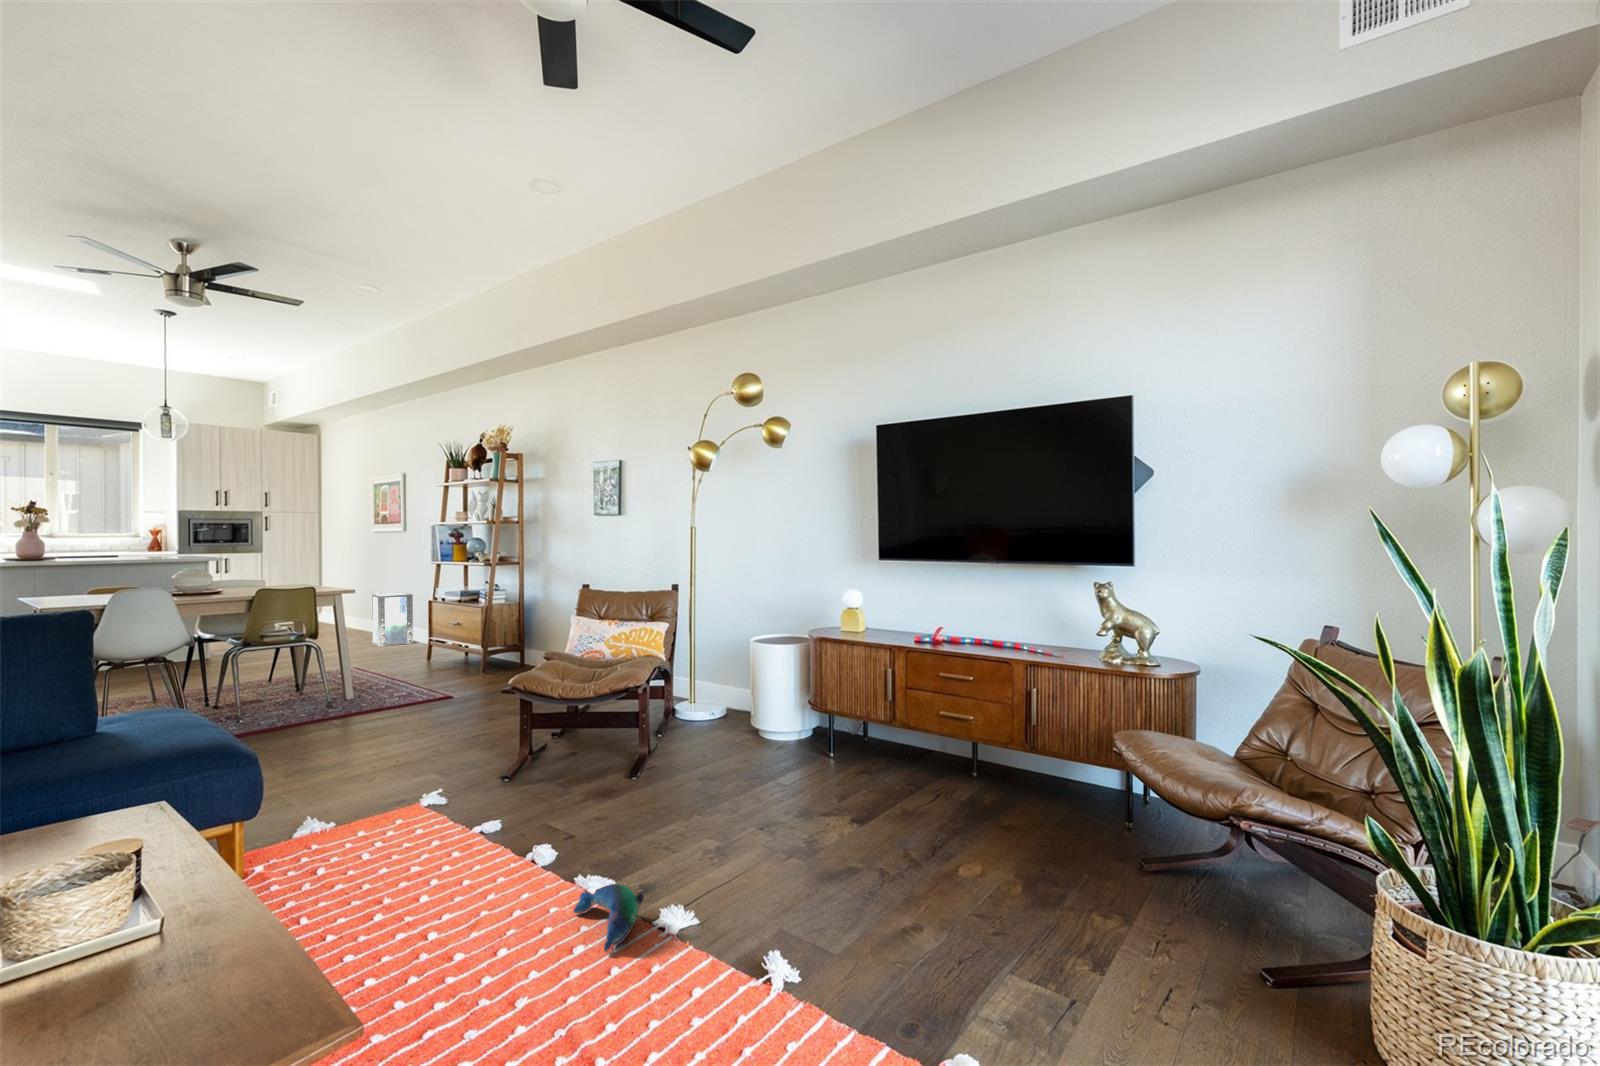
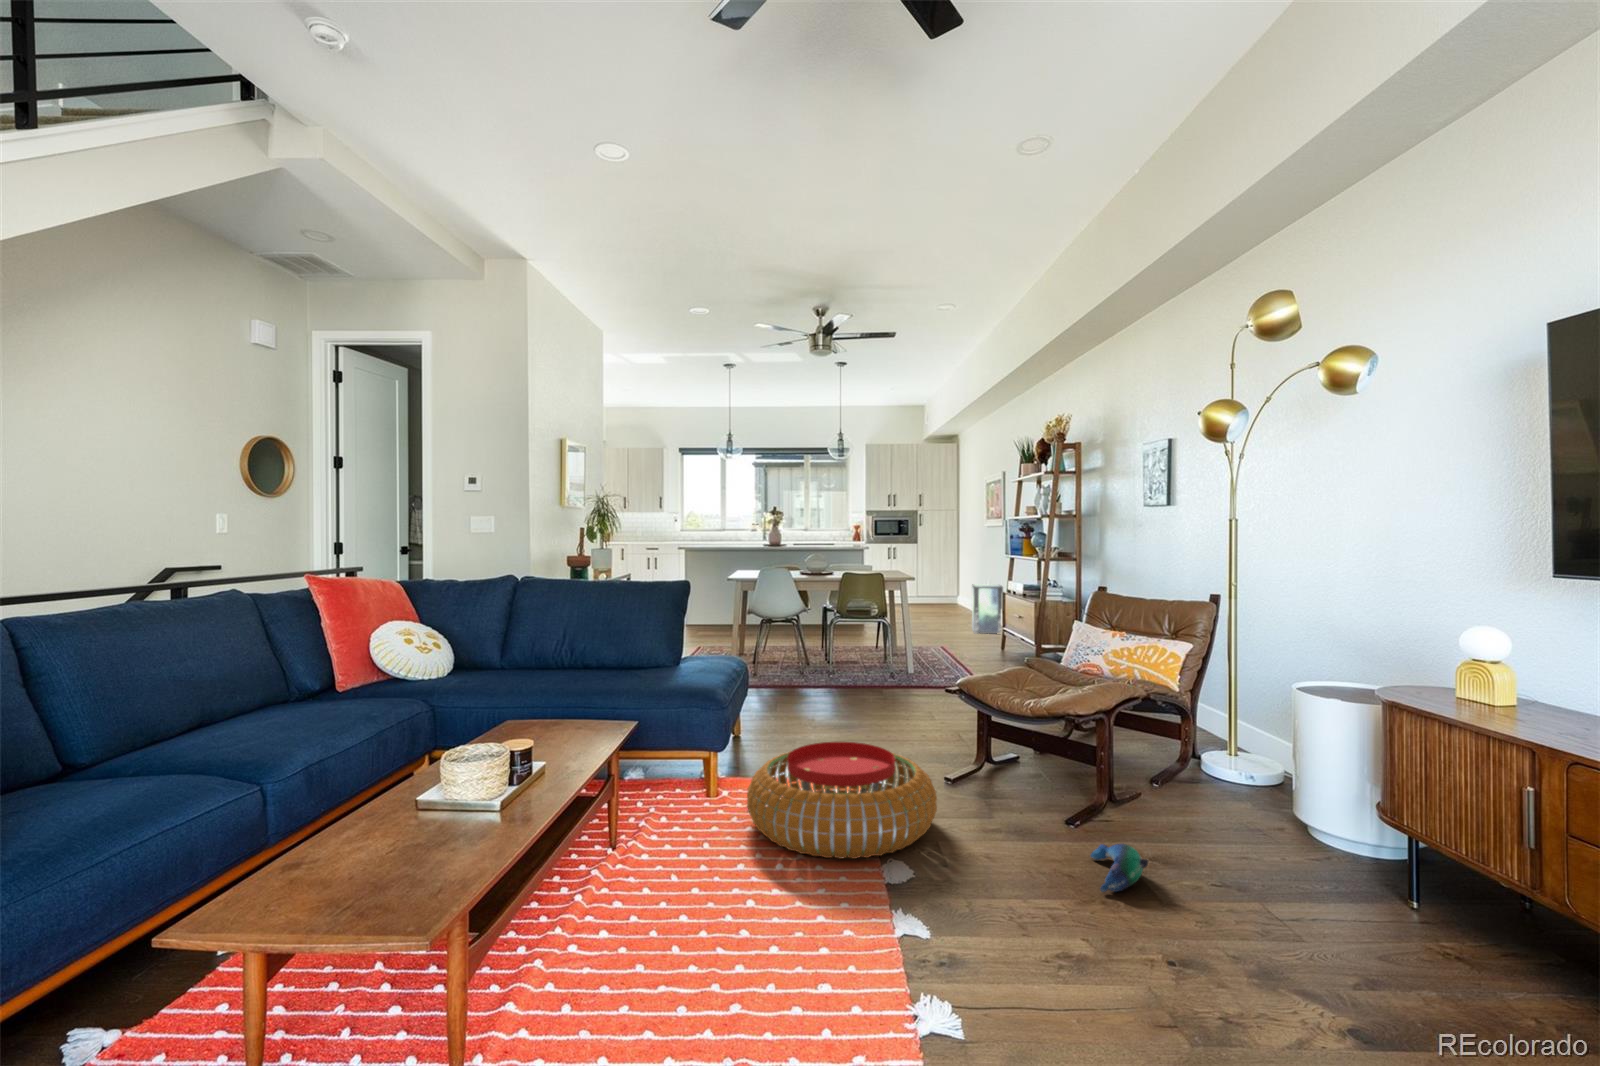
pouf: none [327,755,545,880] -> present [747,742,937,859]
plush toy: present [573,884,644,951] -> present [1091,844,1148,892]

